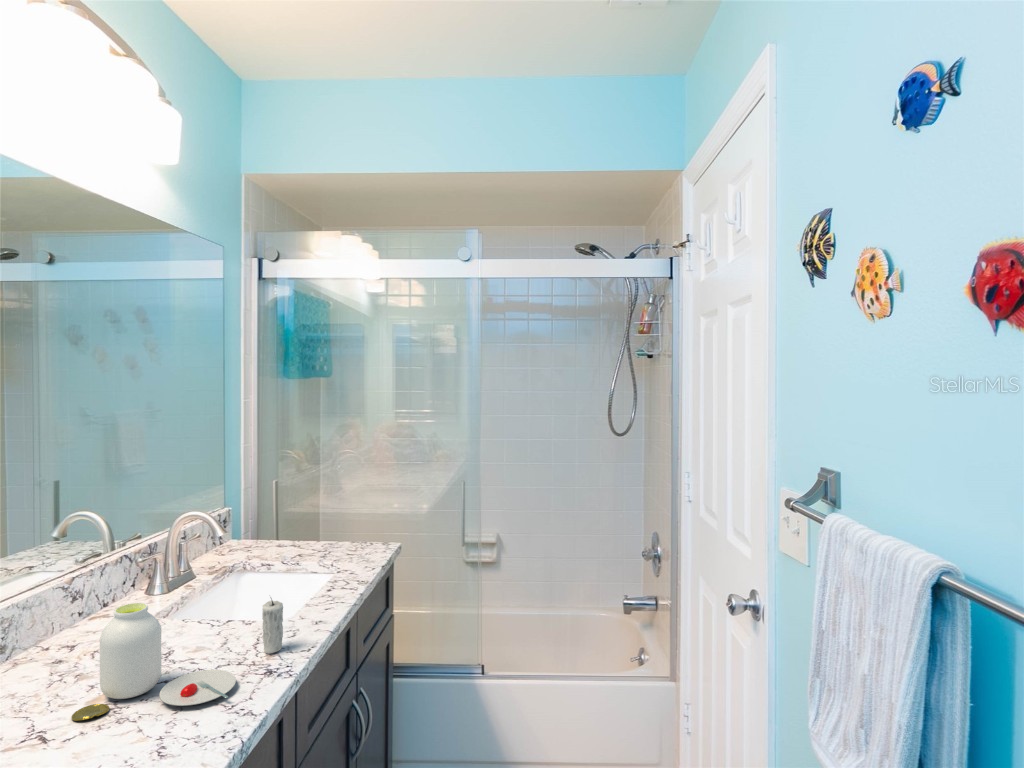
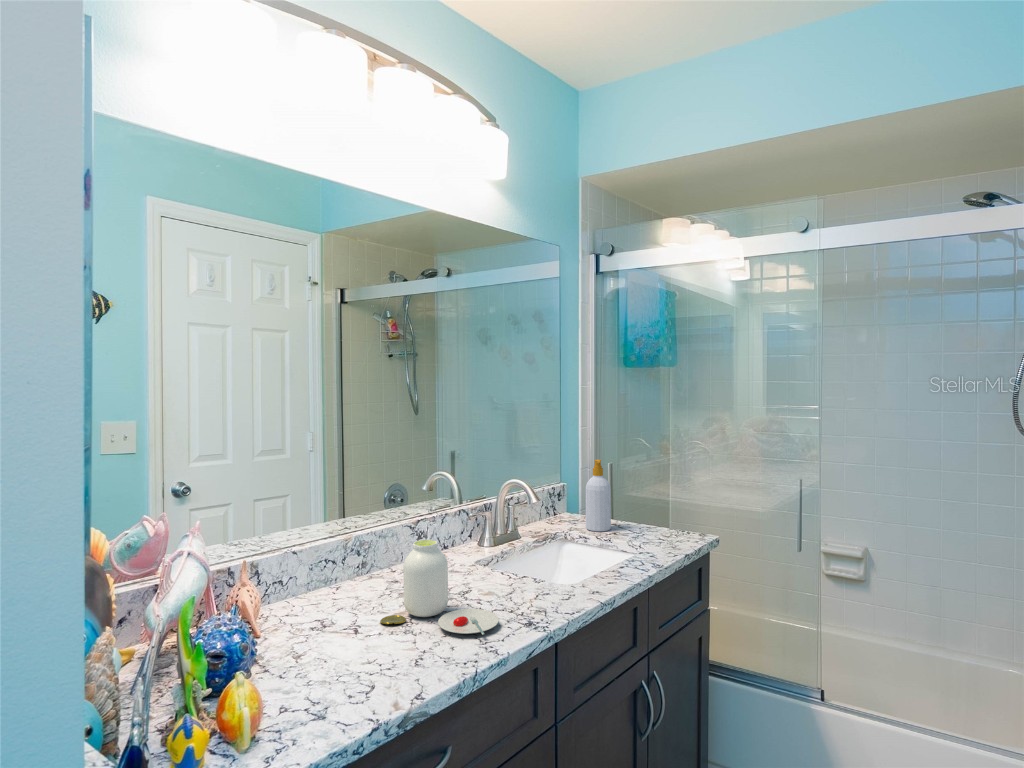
soap bottle: none [266,480,293,555] -> present [585,460,611,531]
candle: present [262,600,283,654] -> none [534,553,553,609]

